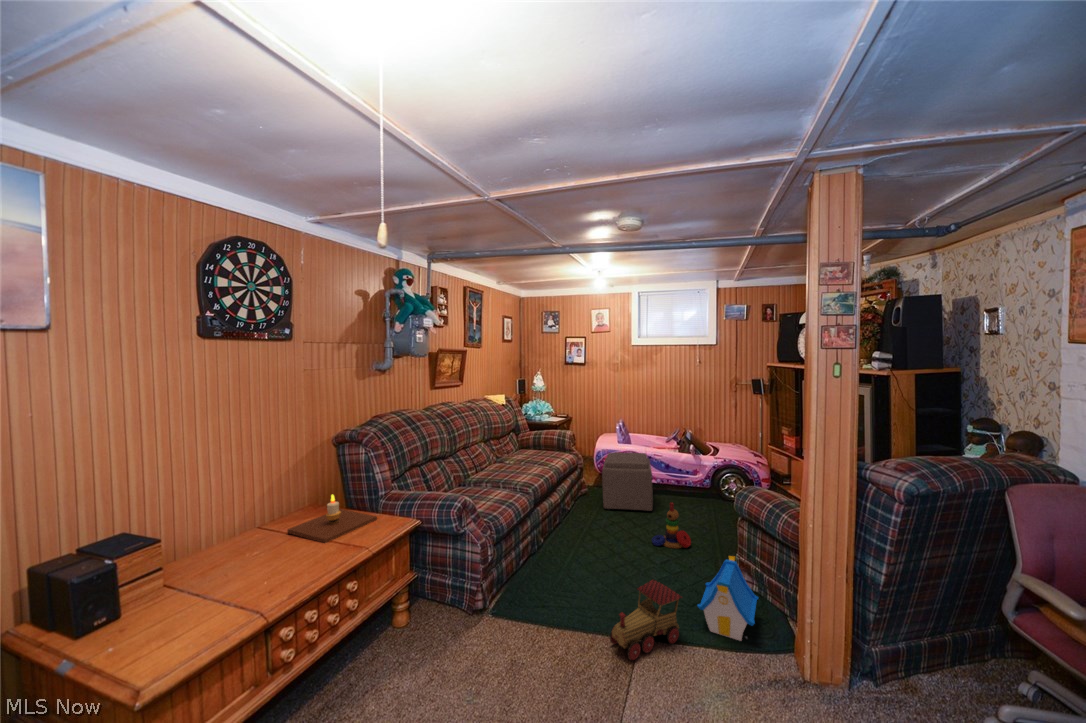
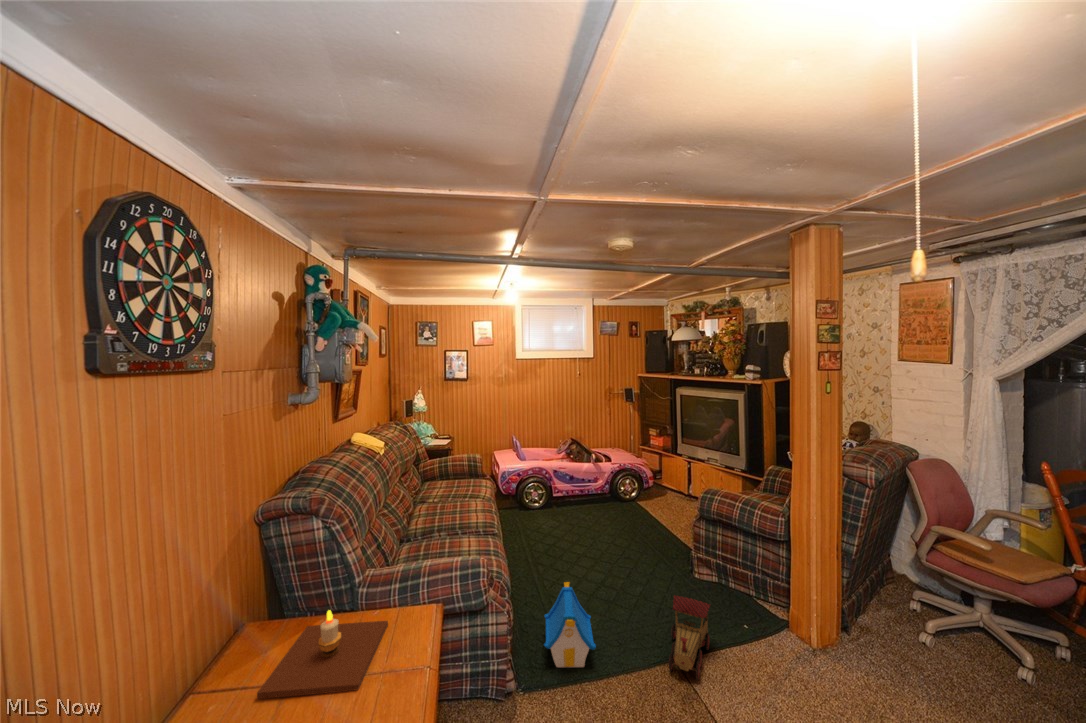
ottoman: present [602,452,653,511] -> none [521,469,578,531]
stacking toy: present [652,503,691,548] -> none [605,515,637,559]
toy house: present [698,556,758,641] -> present [544,582,596,667]

